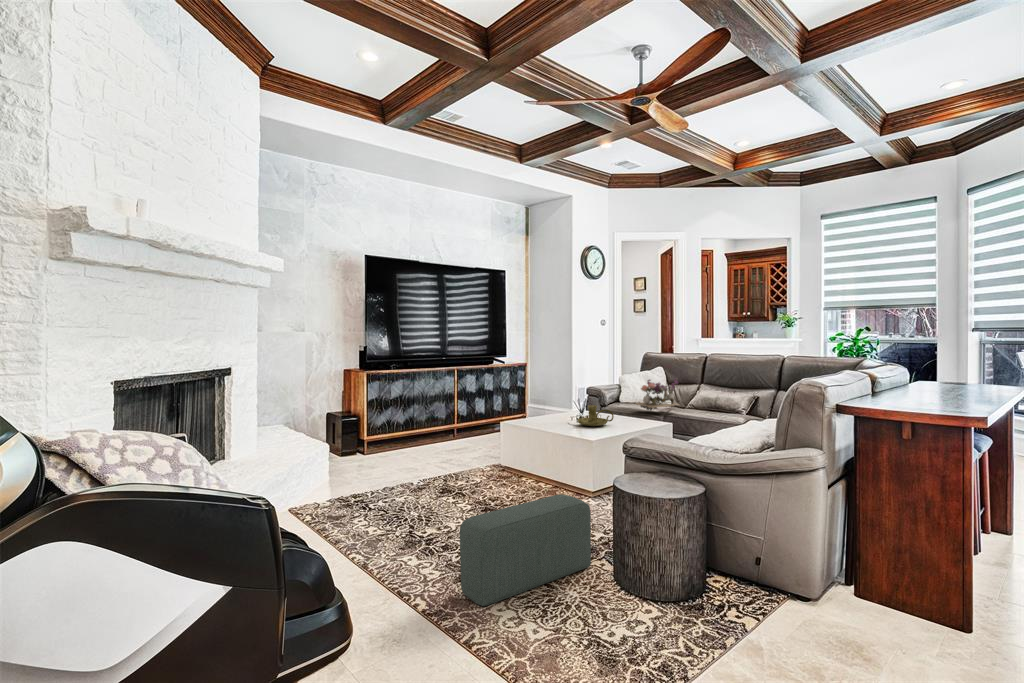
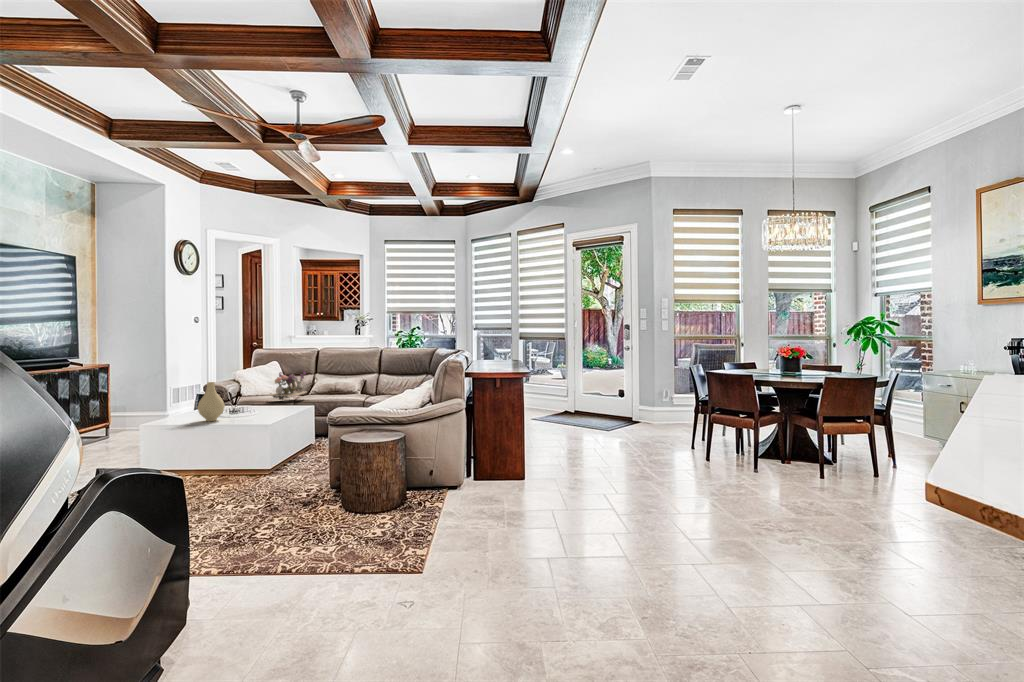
vase: none [539,387,564,428] -> present [198,382,225,421]
candle holder: present [578,405,614,426] -> none [234,396,268,416]
pouf: present [460,494,591,606] -> none [234,460,320,551]

